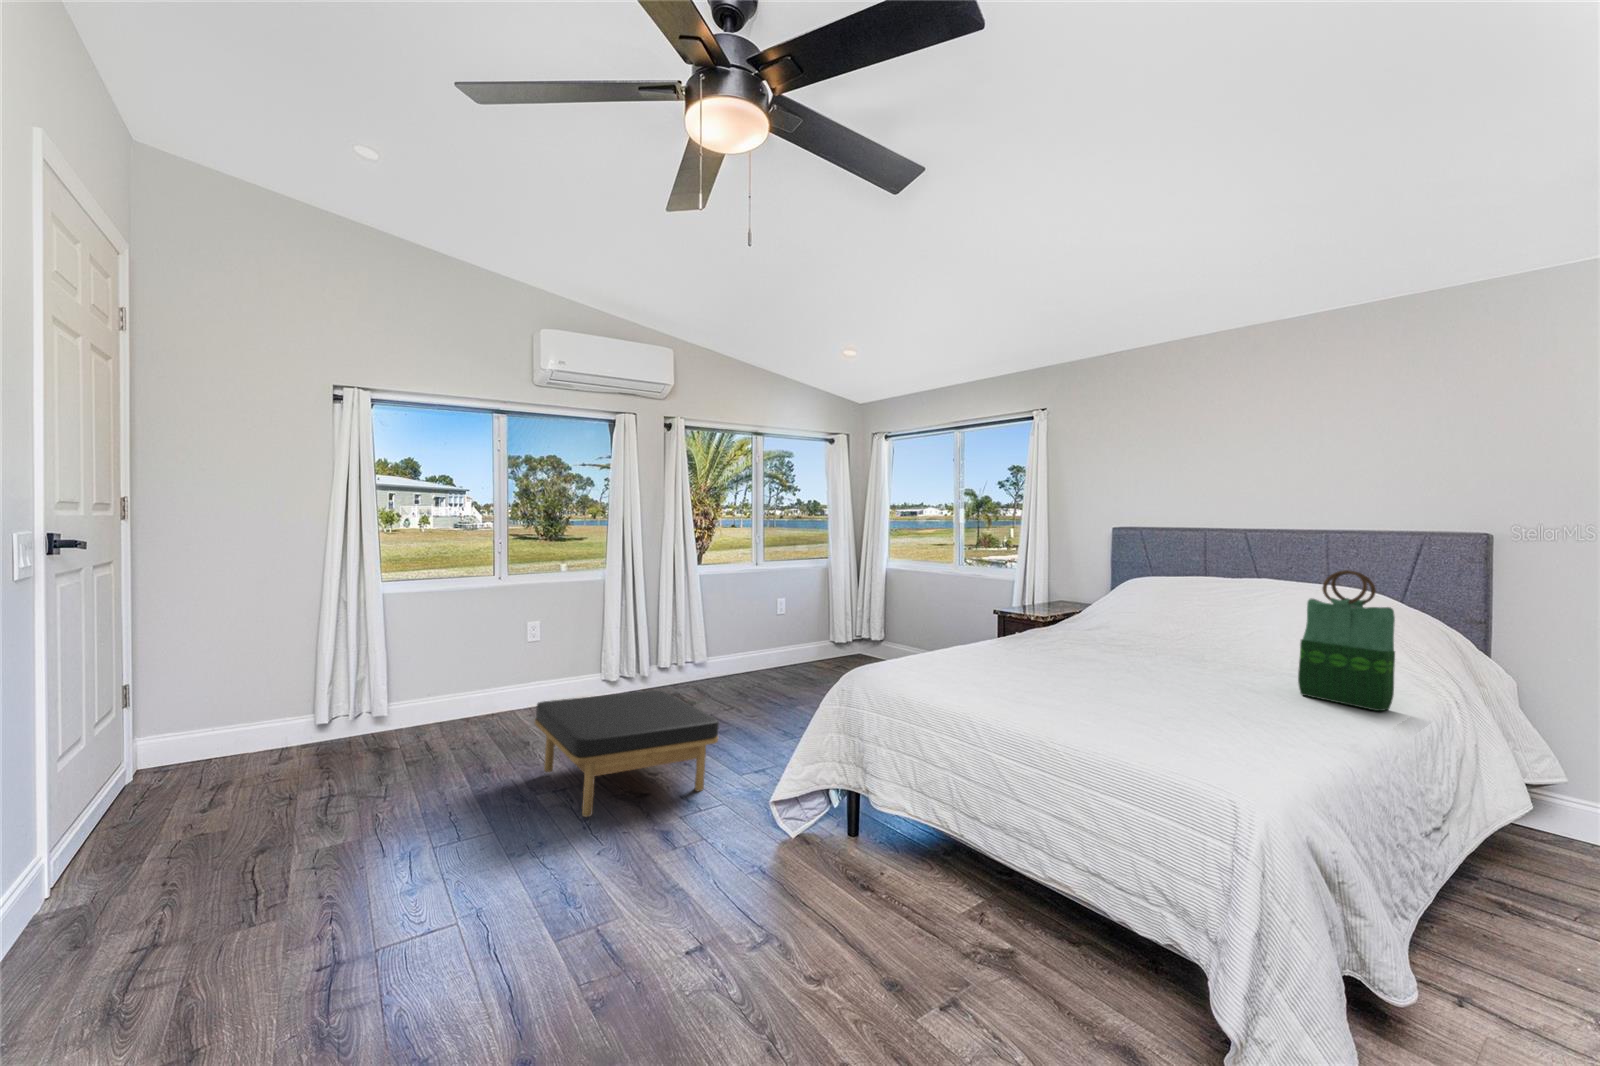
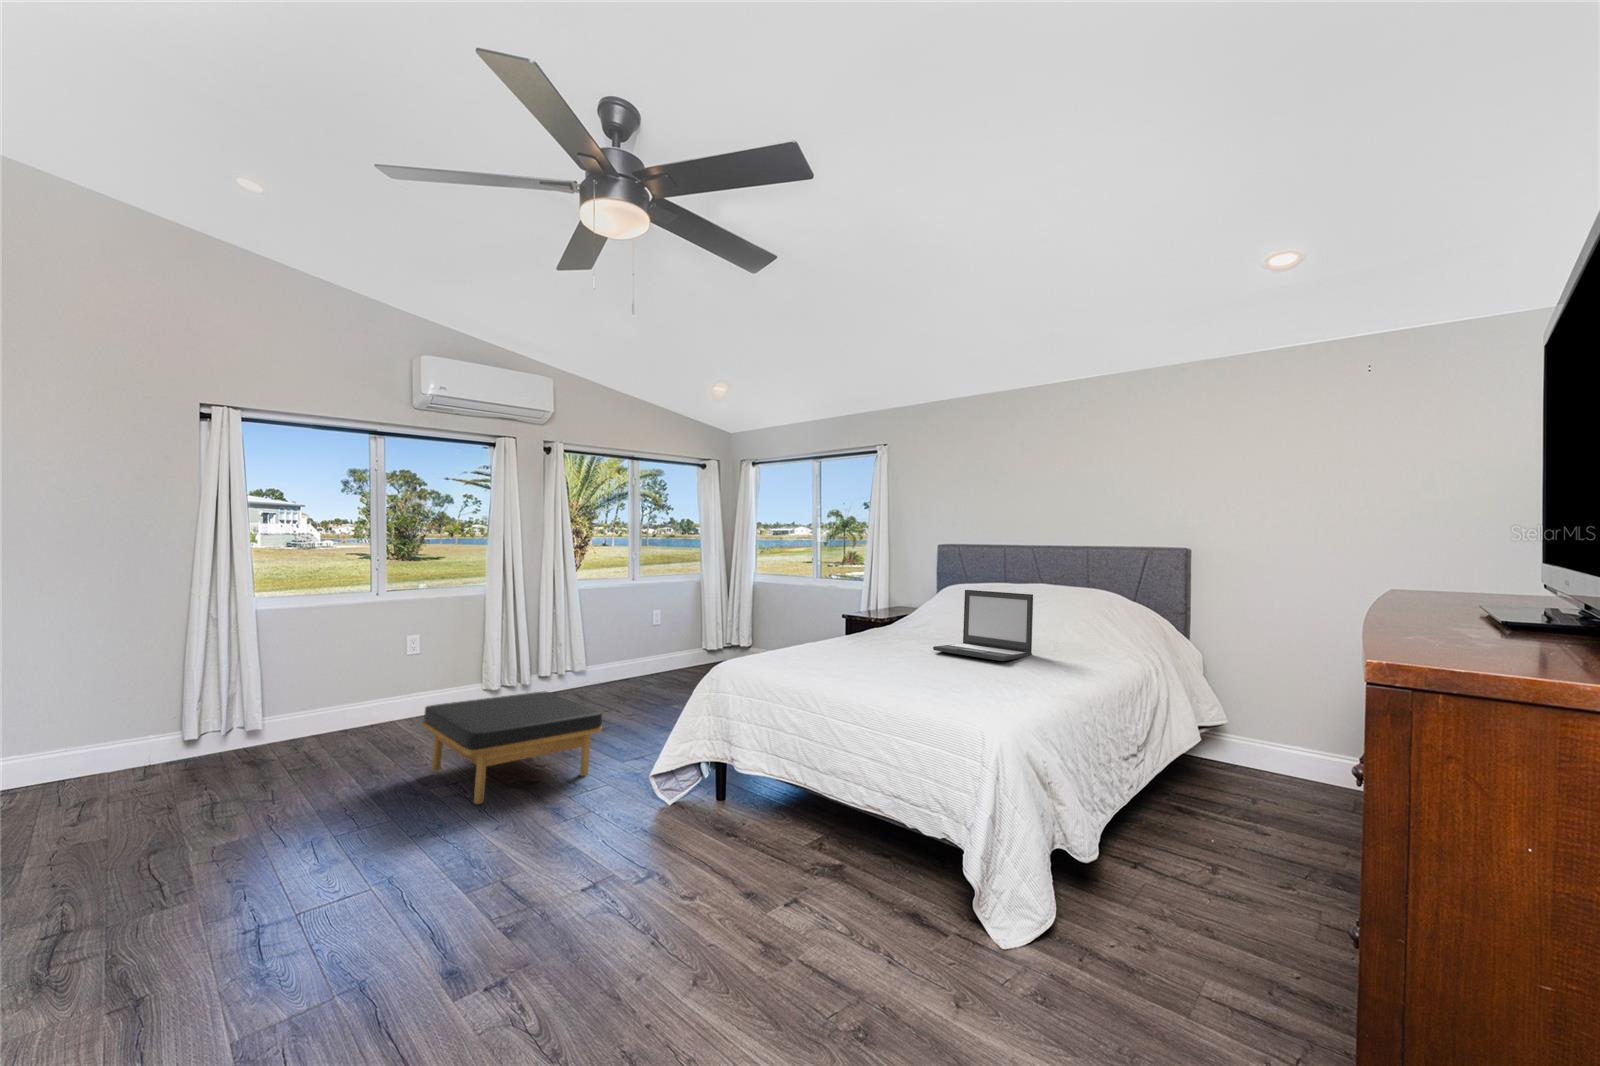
tote bag: present [1298,570,1395,711] -> none [1043,569,1099,667]
laptop: none [1131,592,1281,694] -> present [933,590,1033,661]

